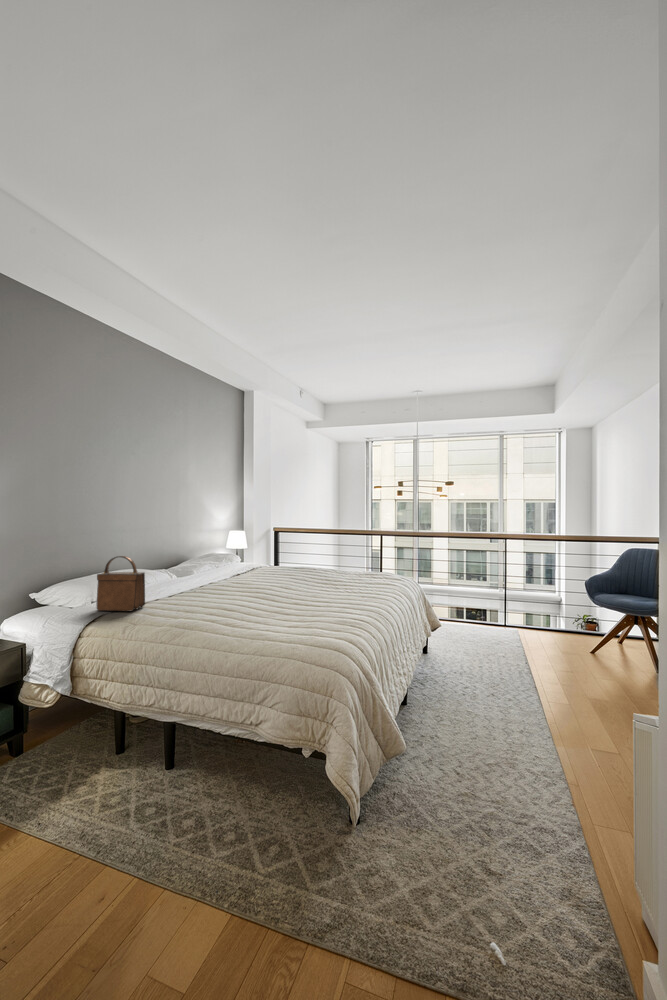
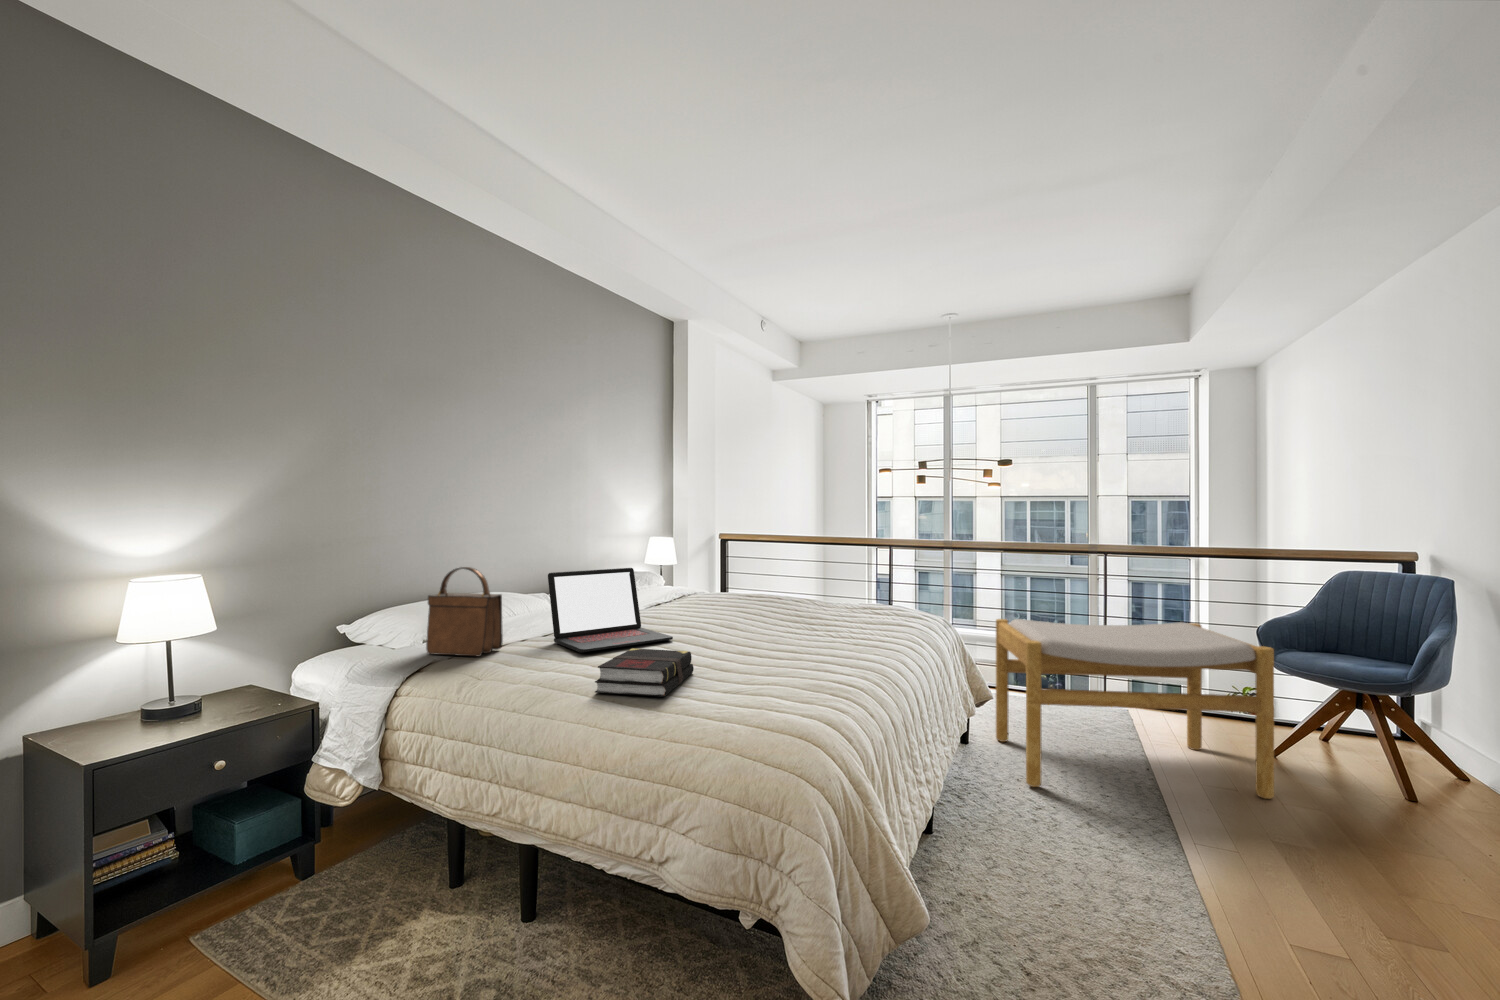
laptop: none [172,554,251,607] -> present [548,568,673,652]
footstool: none [442,579,593,677] -> present [996,619,1274,799]
book: none [210,603,267,631] -> present [595,648,694,697]

